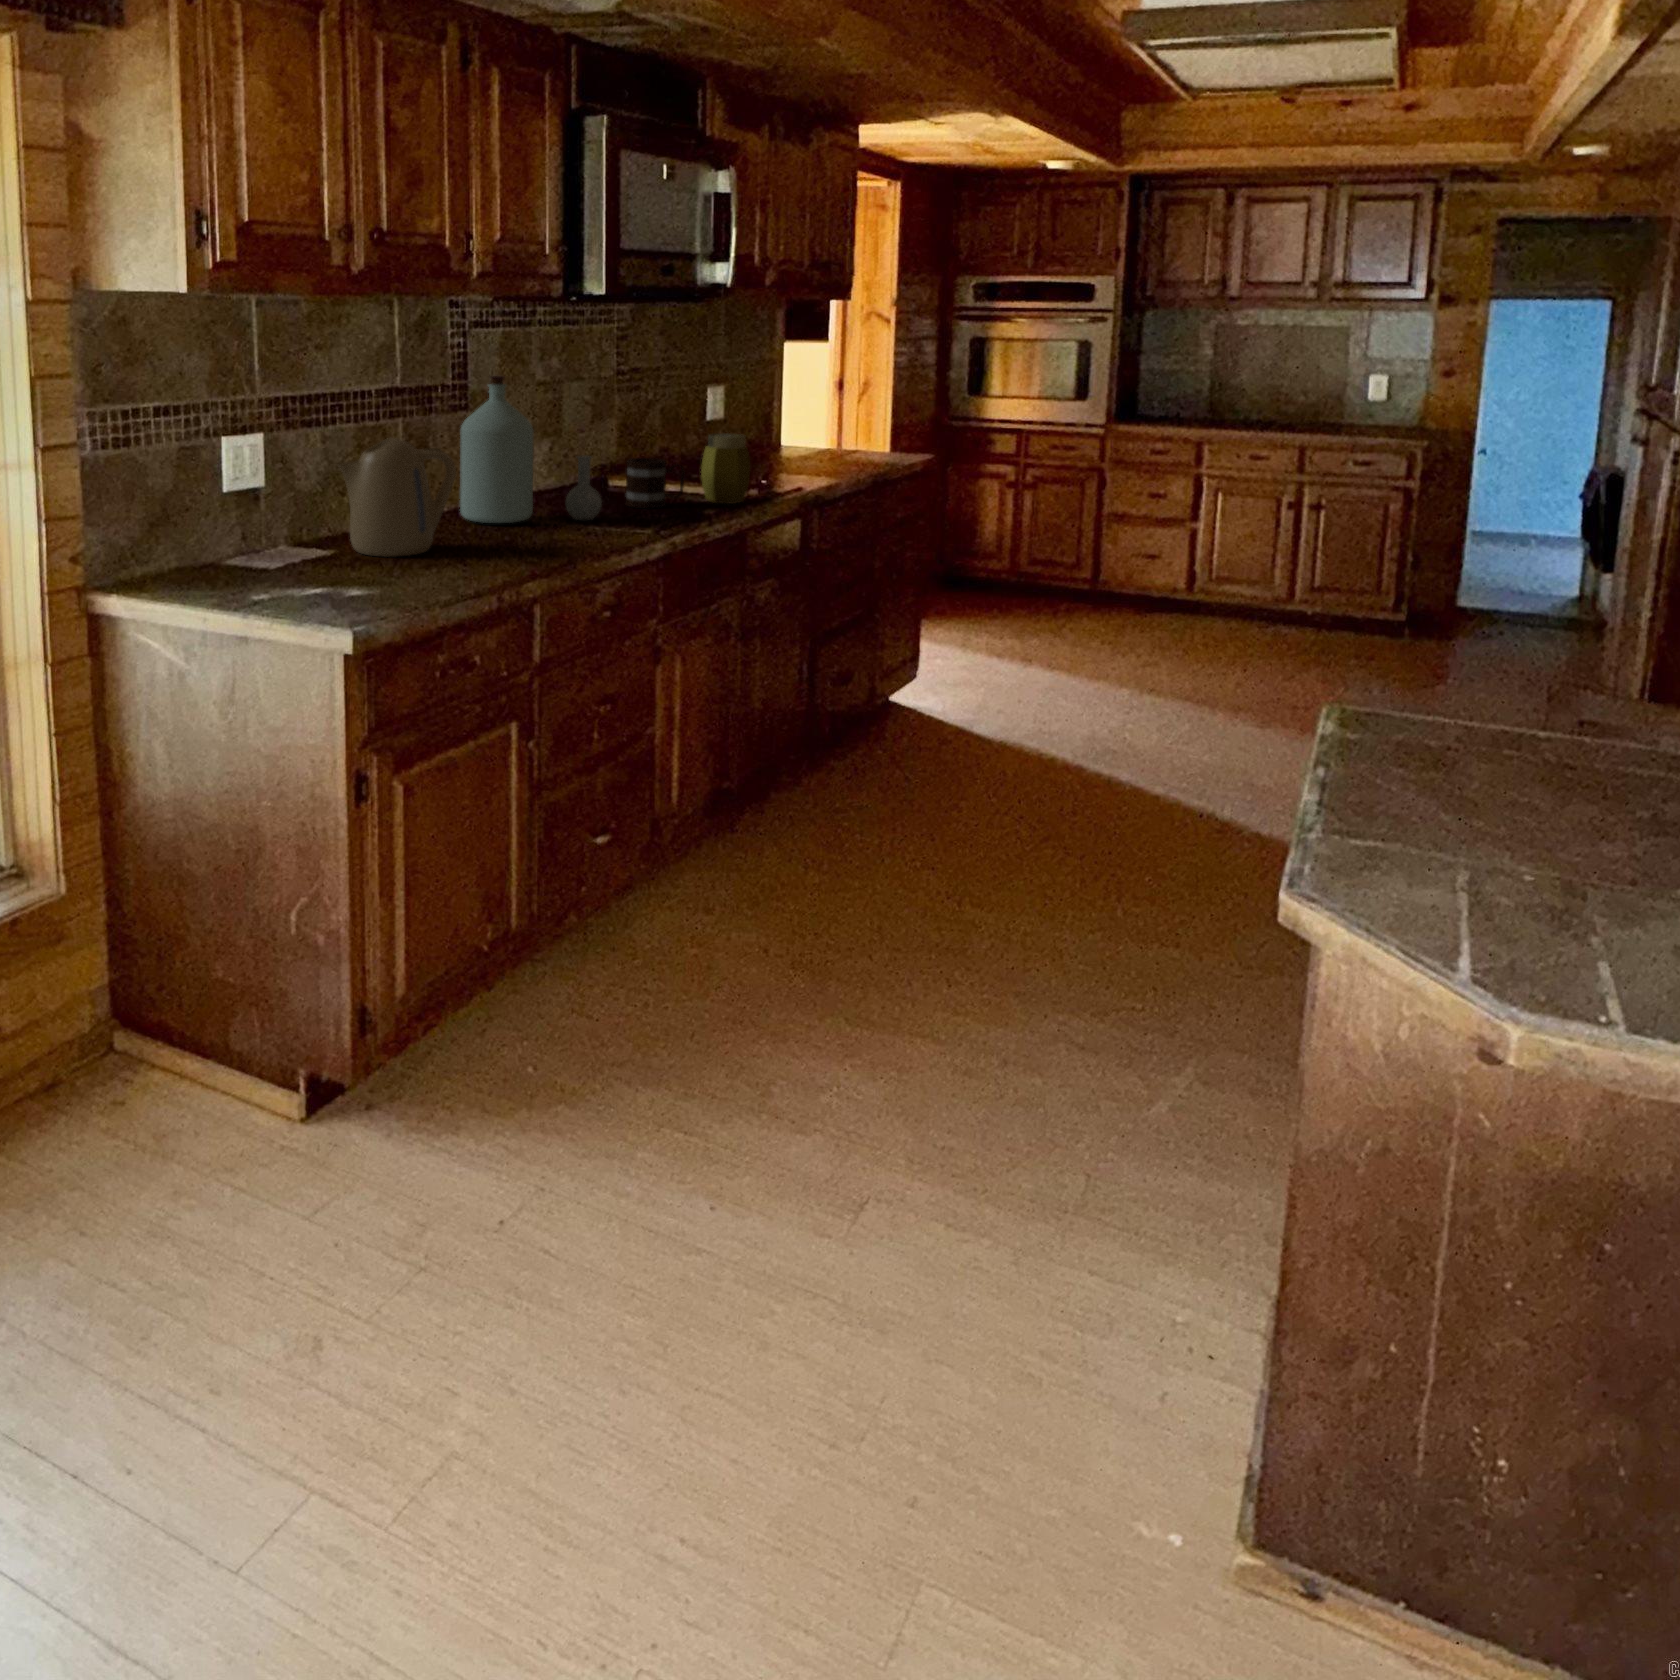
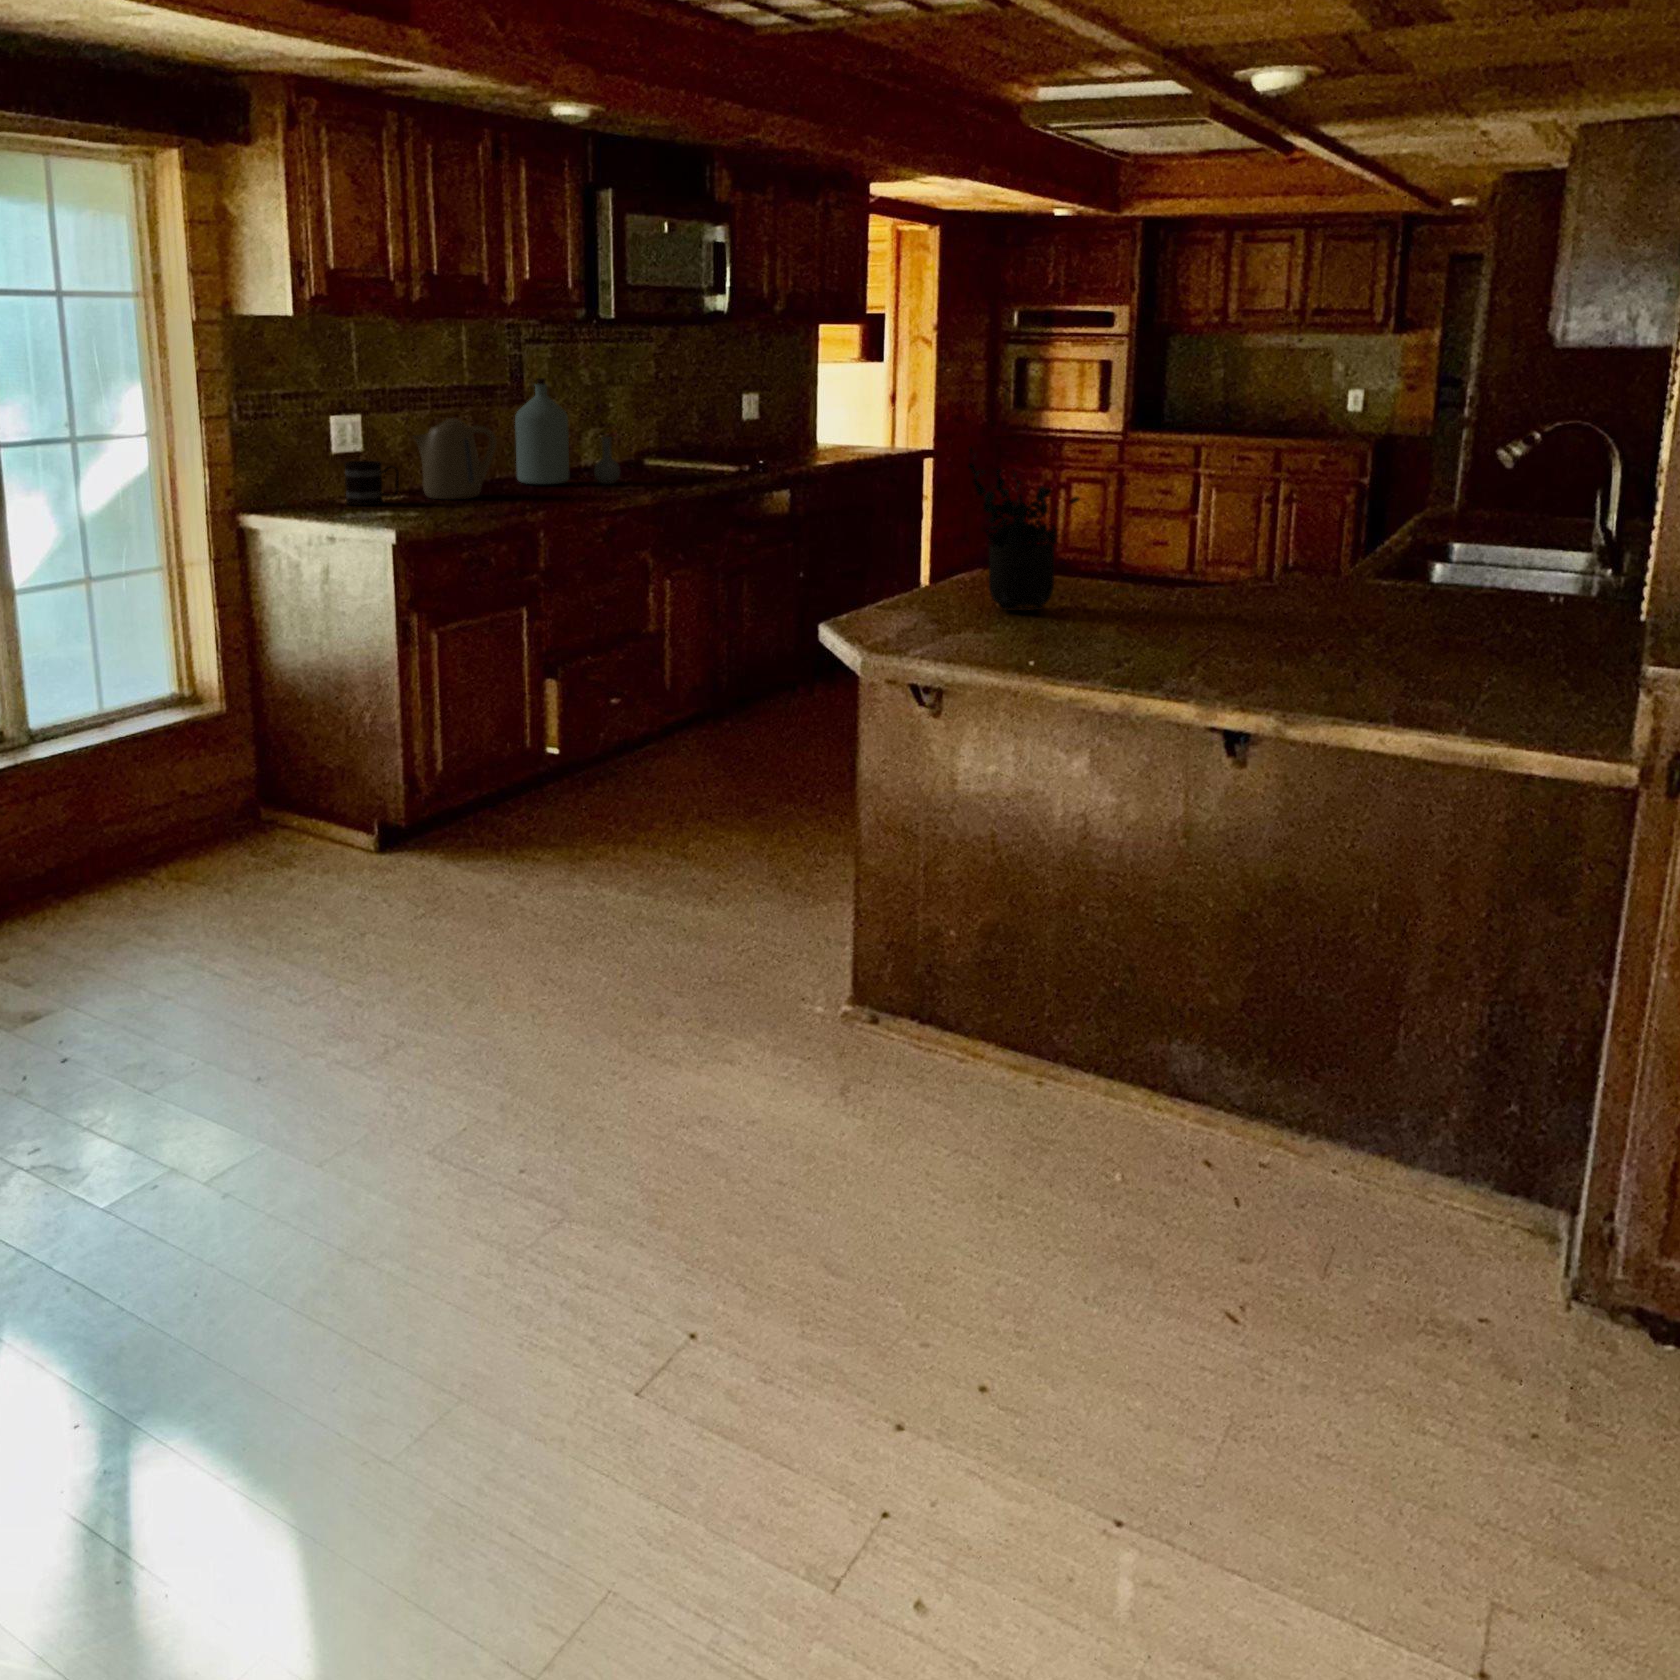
jar: present [701,433,750,504] -> none [709,424,745,476]
mug: present [626,458,685,508] -> present [344,461,399,506]
potted plant: none [1449,536,1639,824] -> present [968,447,1079,611]

